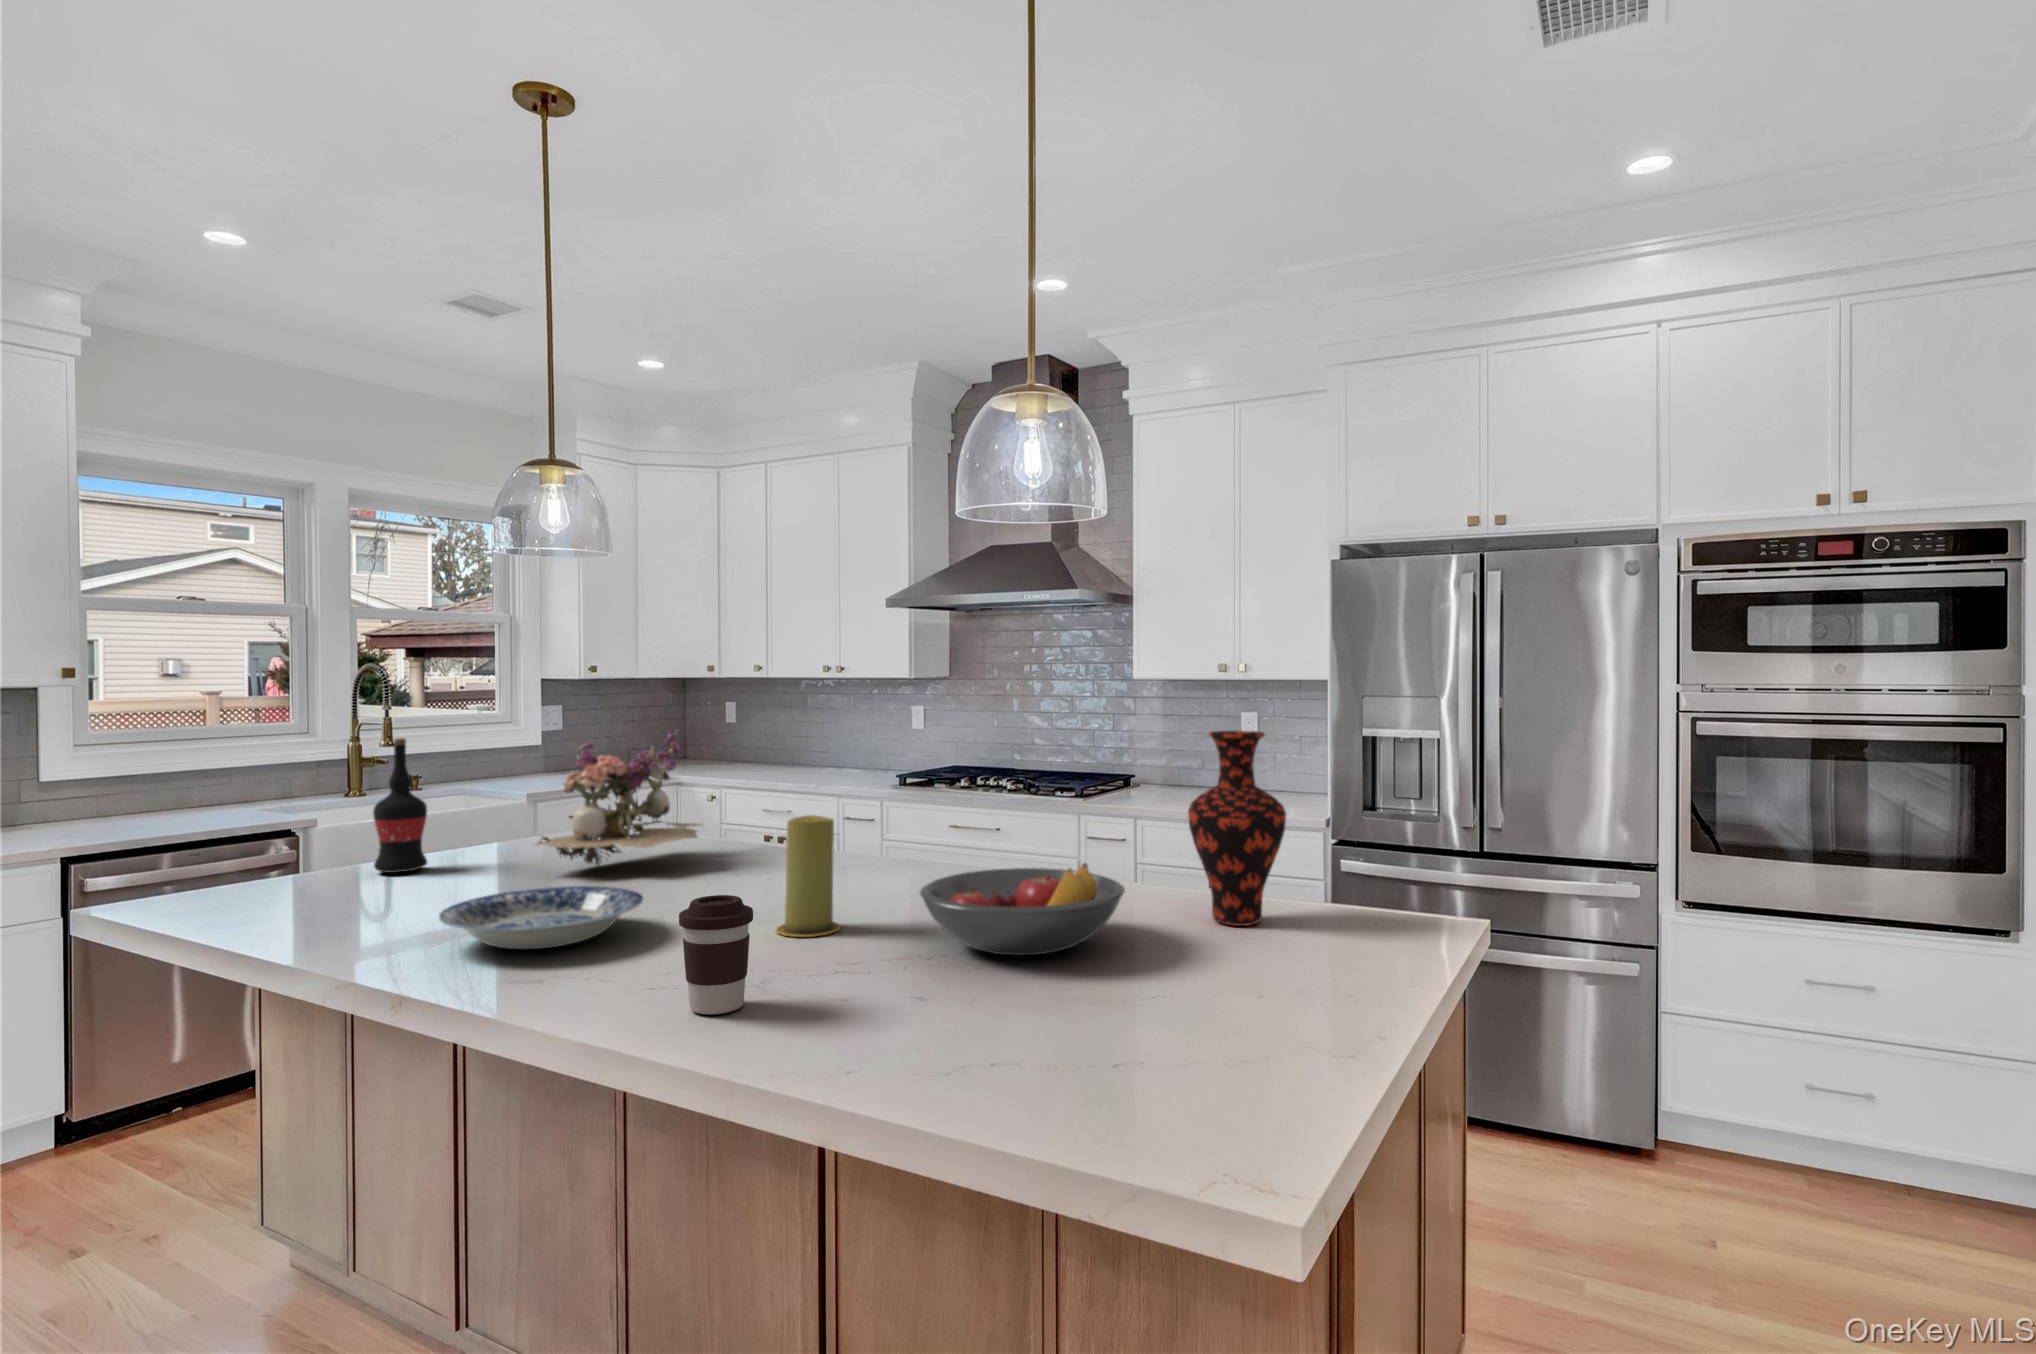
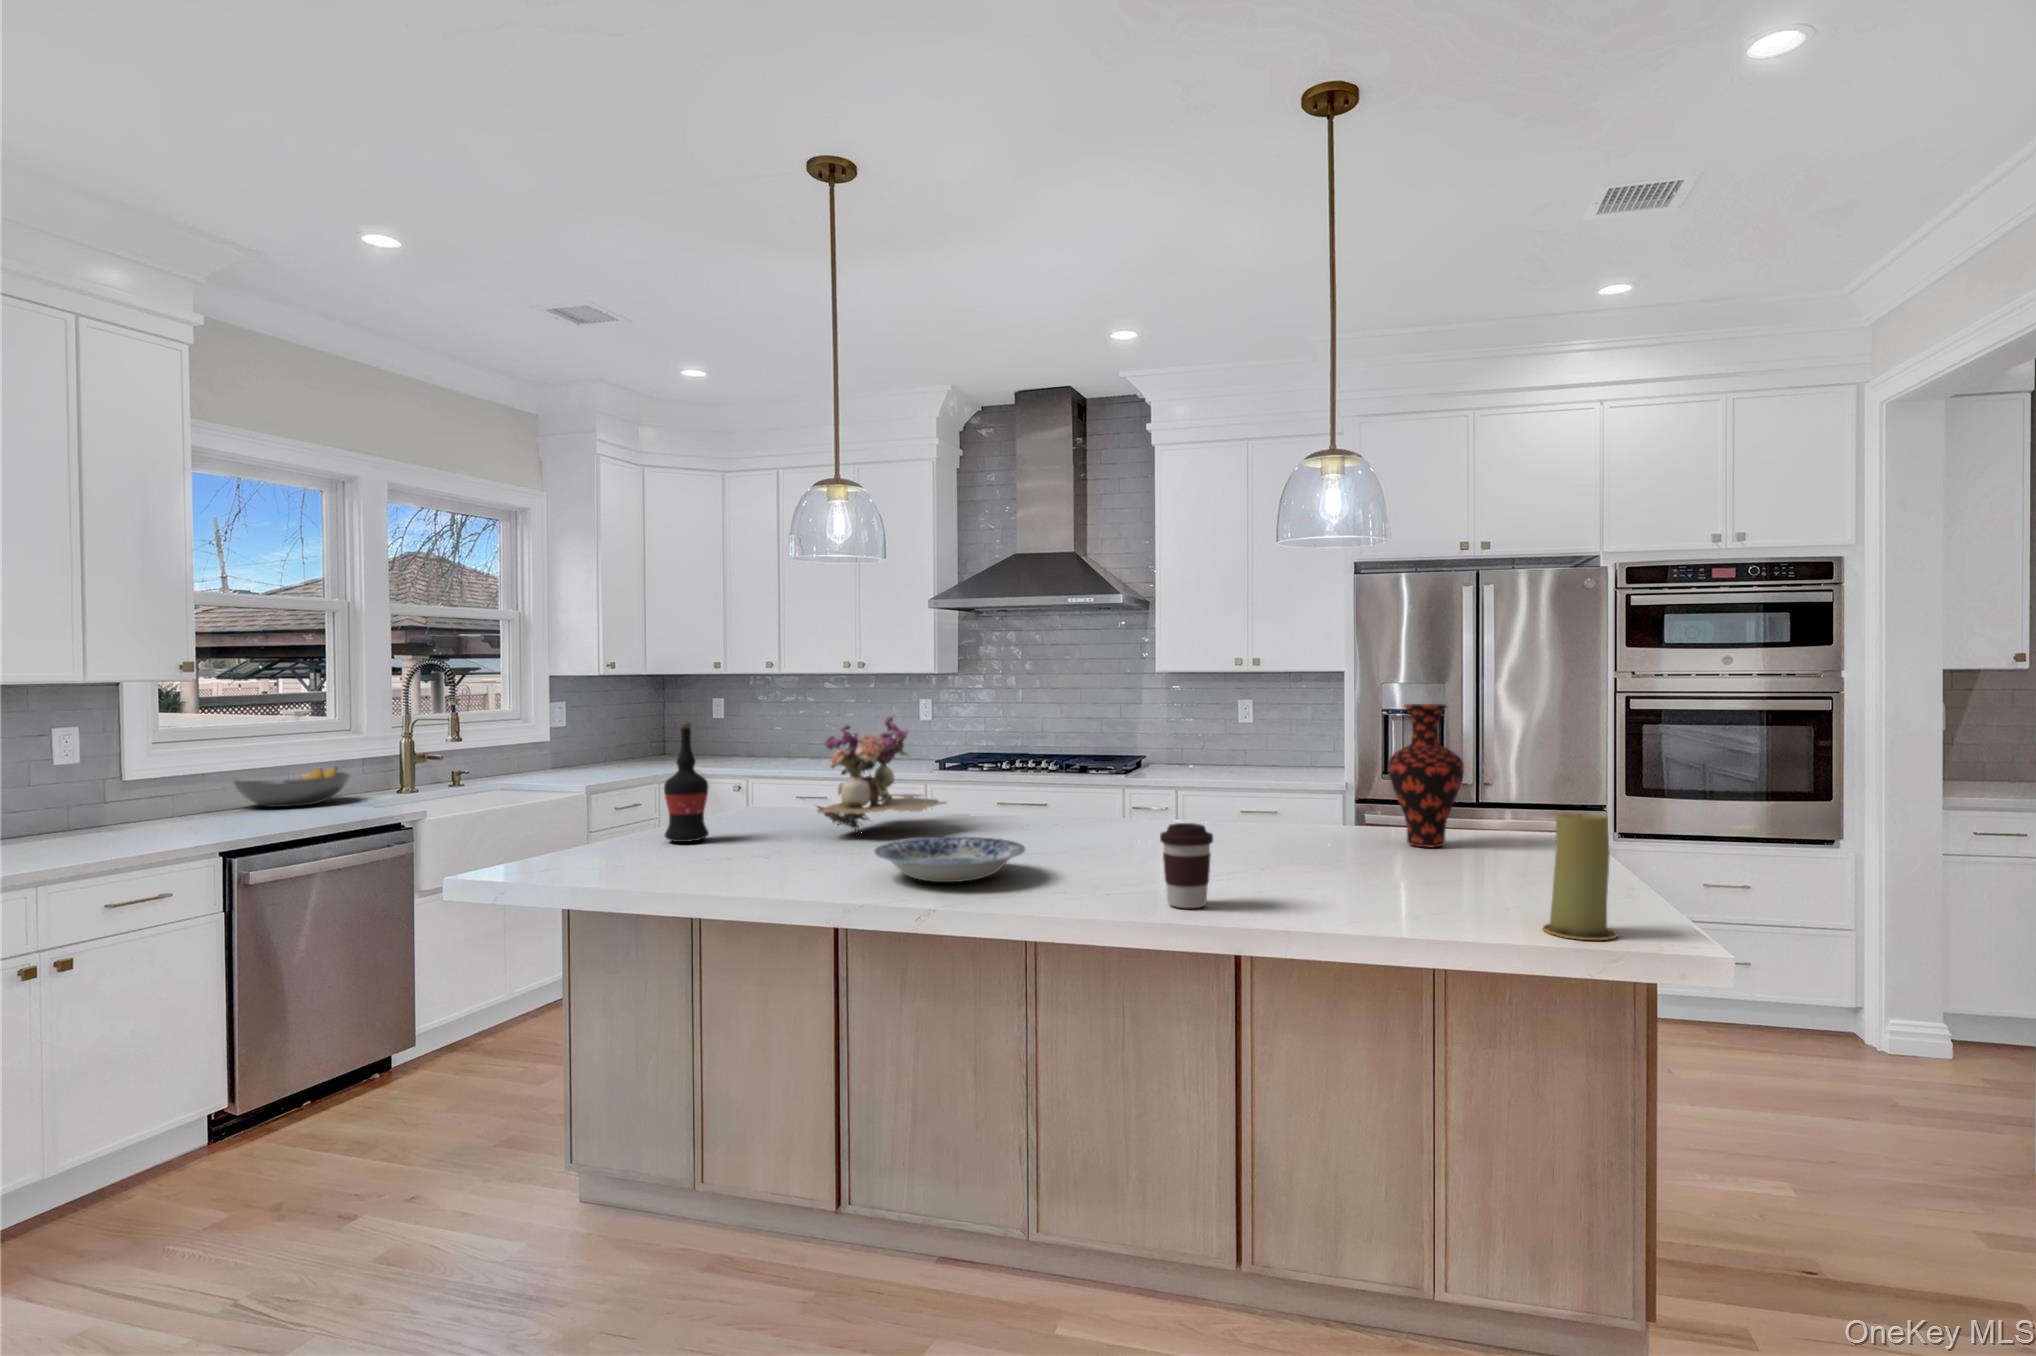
candle: present [776,815,841,937] -> present [1543,813,1618,940]
fruit bowl: present [920,863,1125,955] -> present [232,767,350,807]

